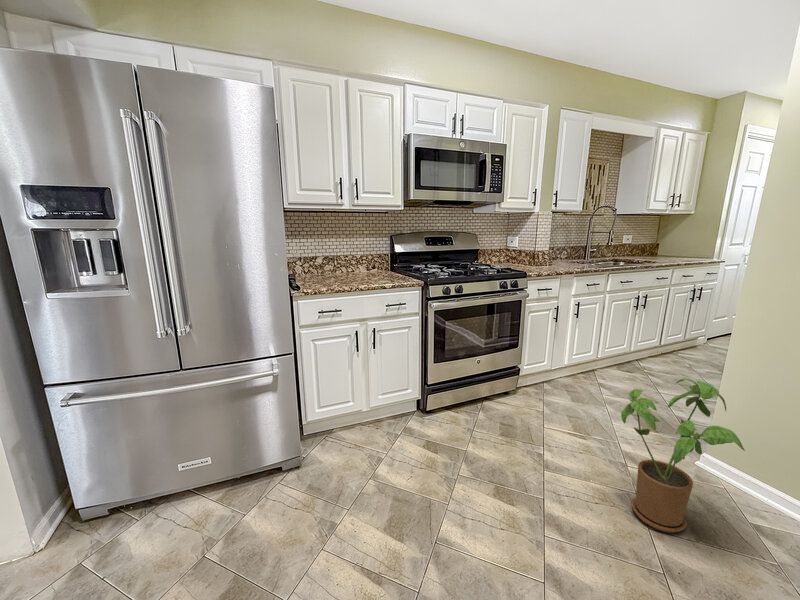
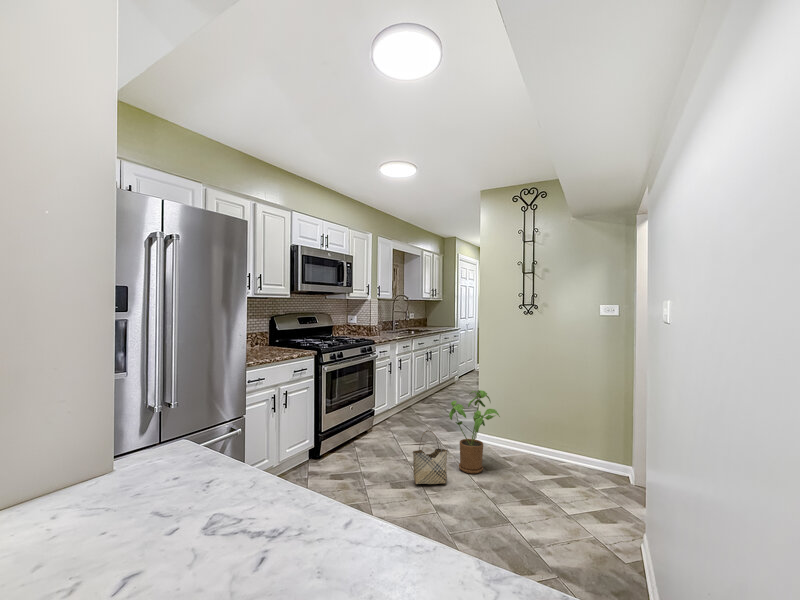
woven basket: none [531,433,602,534] -> present [413,431,447,484]

